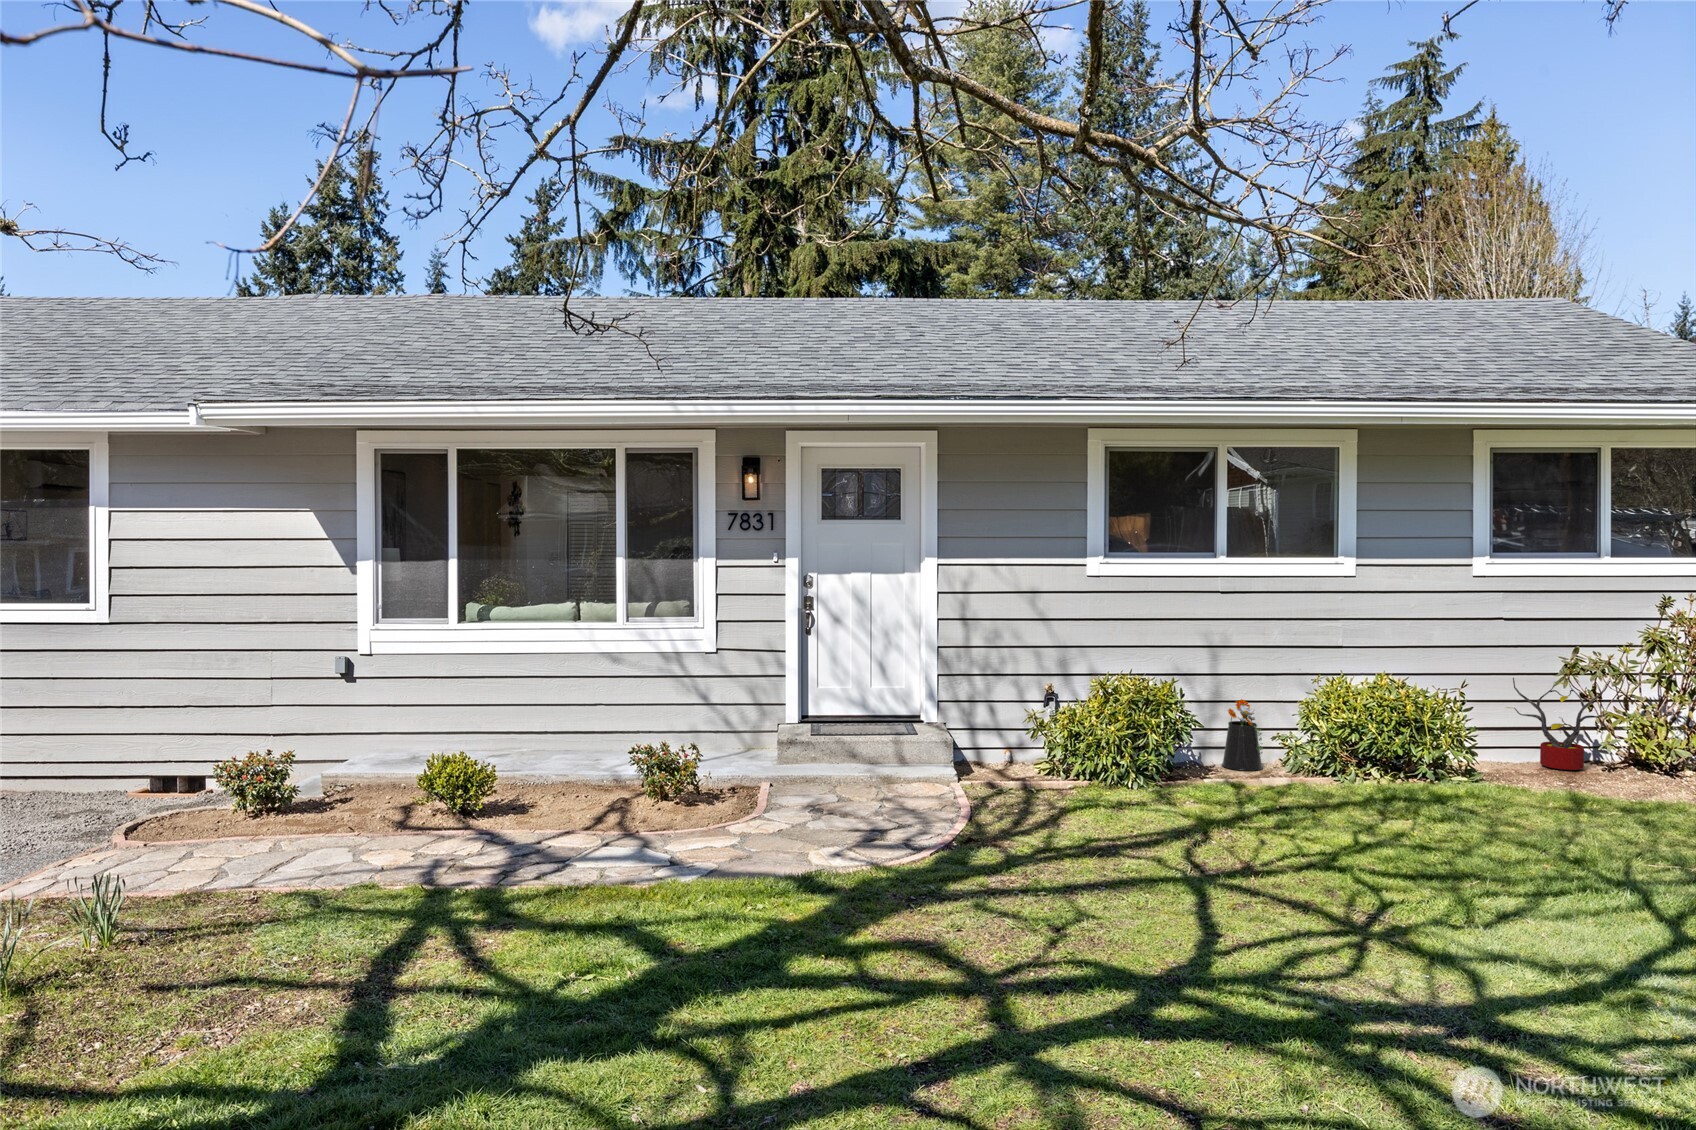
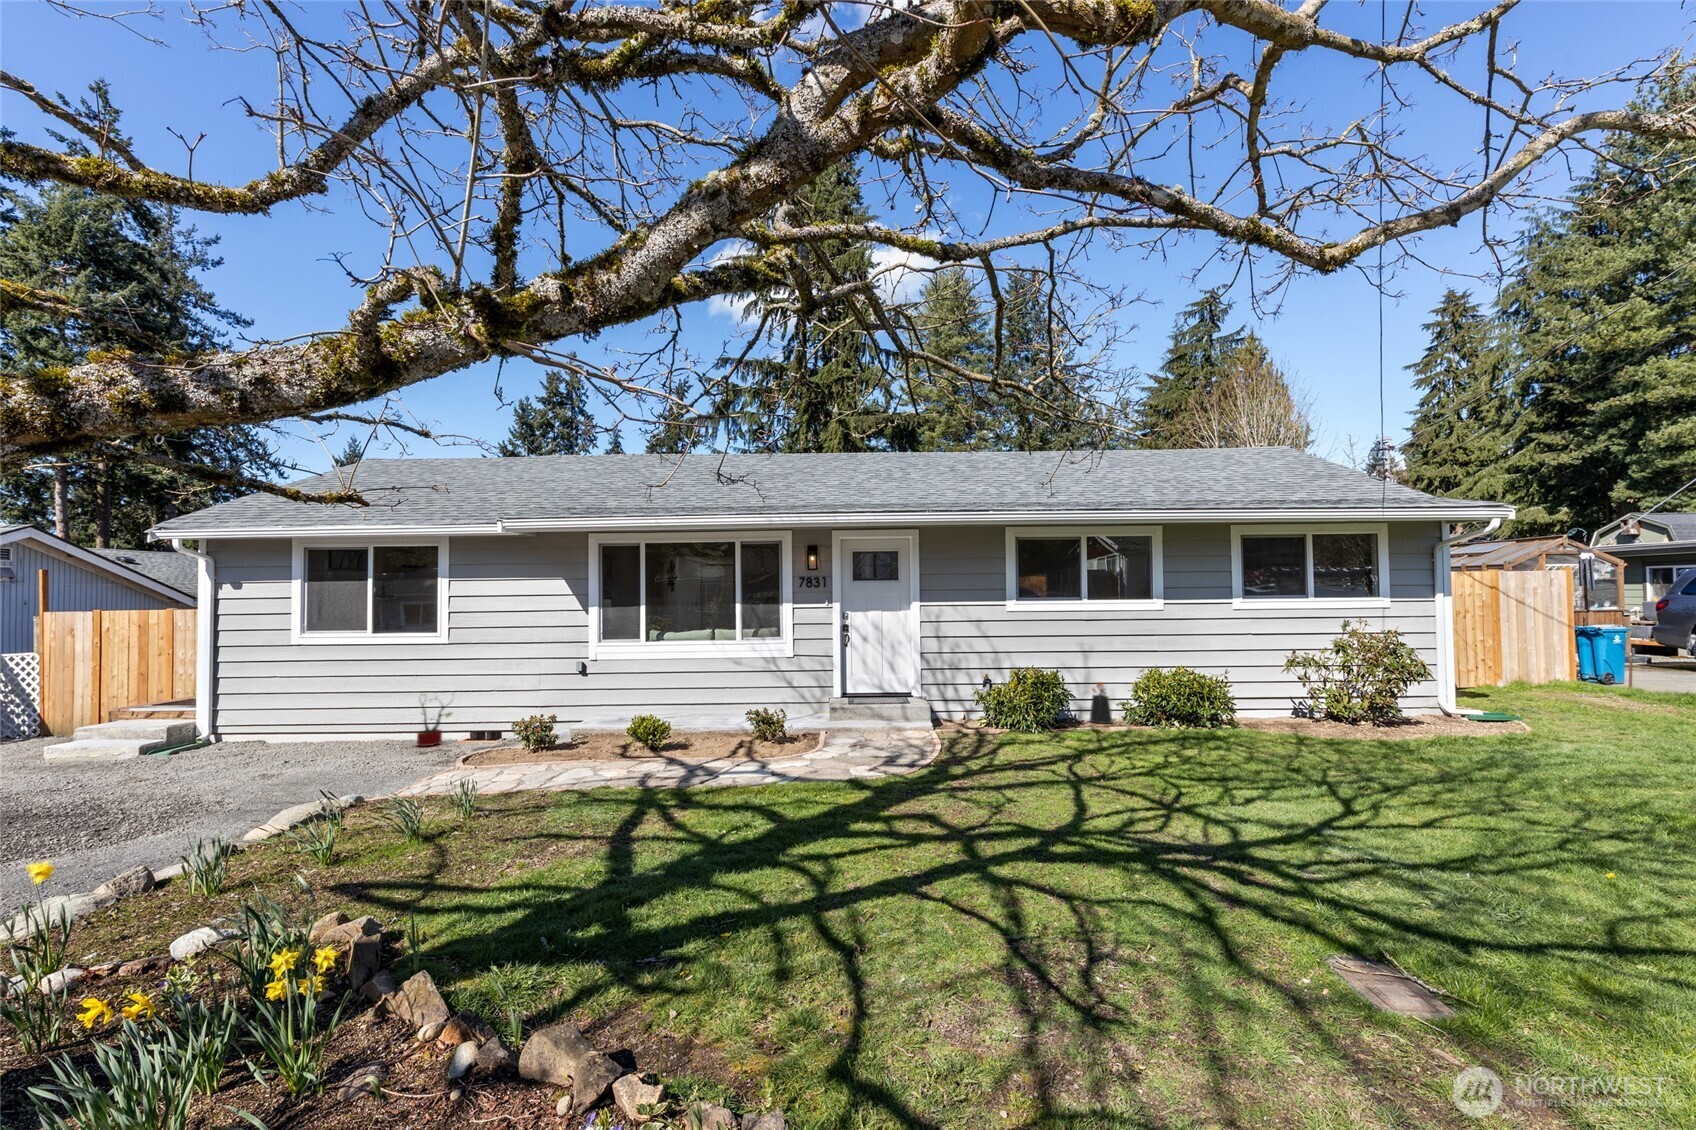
decorative plant: present [1507,678,1625,770] -> present [417,692,452,747]

